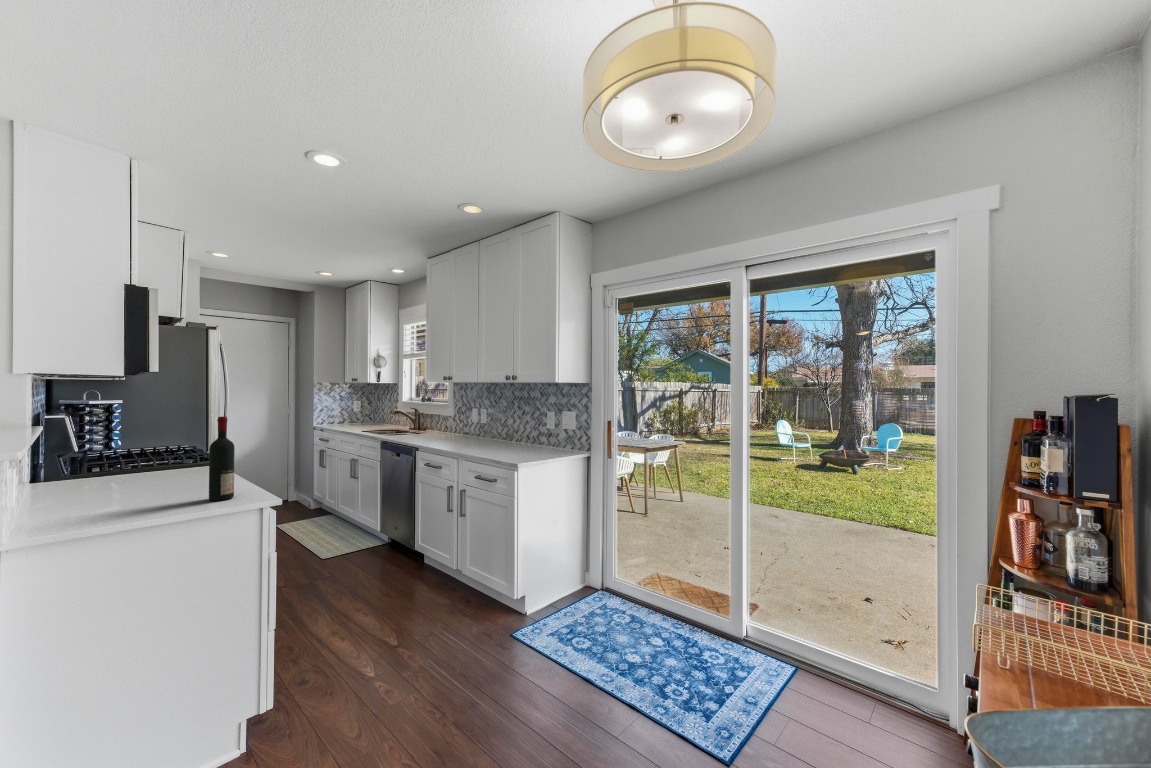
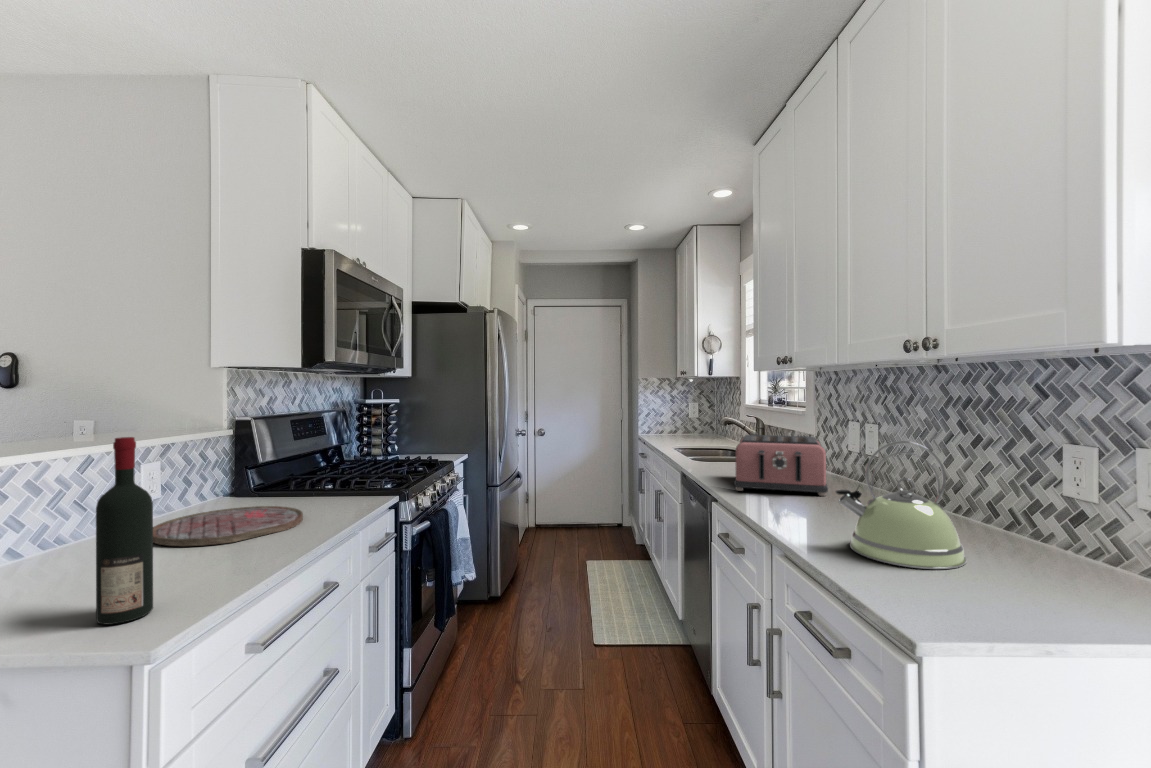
kettle: none [483,412,522,454] -> present [836,441,966,569]
toaster: none [421,416,469,444] -> present [734,435,828,496]
cutting board: none [86,471,198,491] -> present [153,506,303,546]

